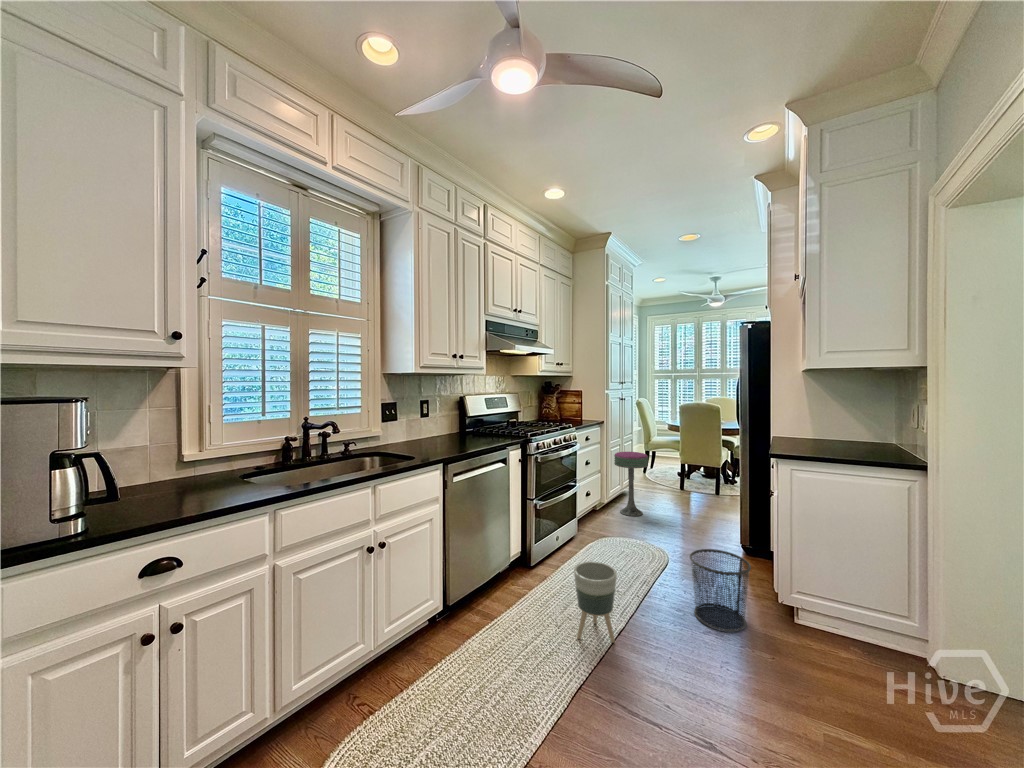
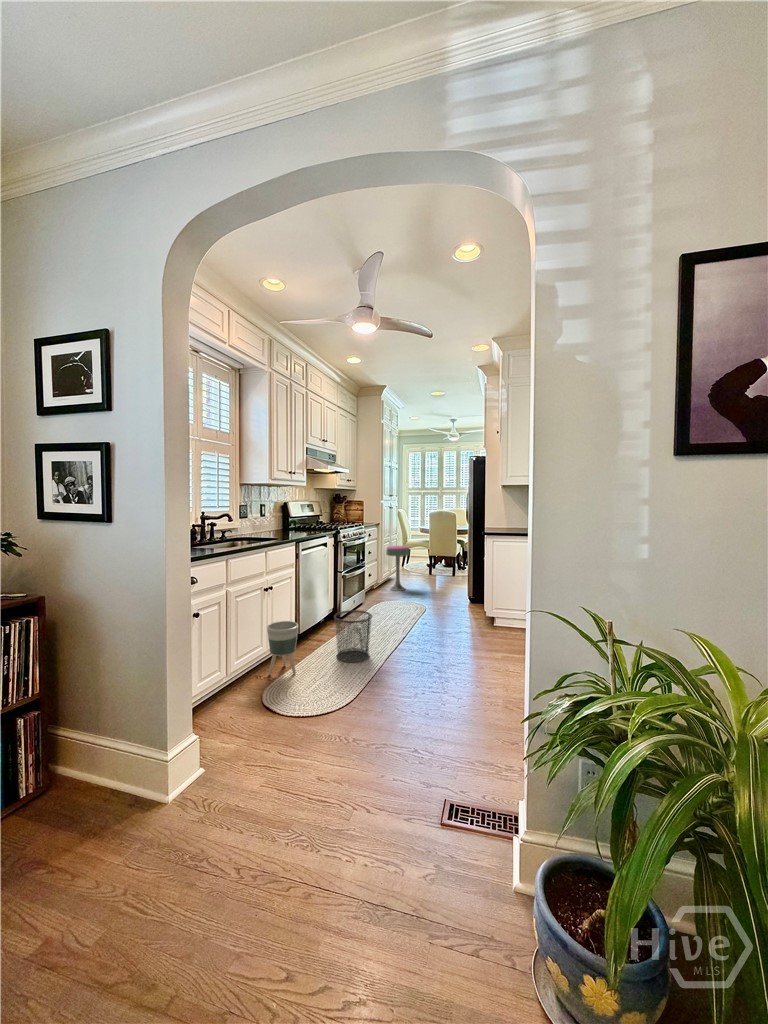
waste bin: present [690,549,751,632] -> present [334,610,372,662]
planter: present [574,562,617,643] -> present [267,621,298,675]

